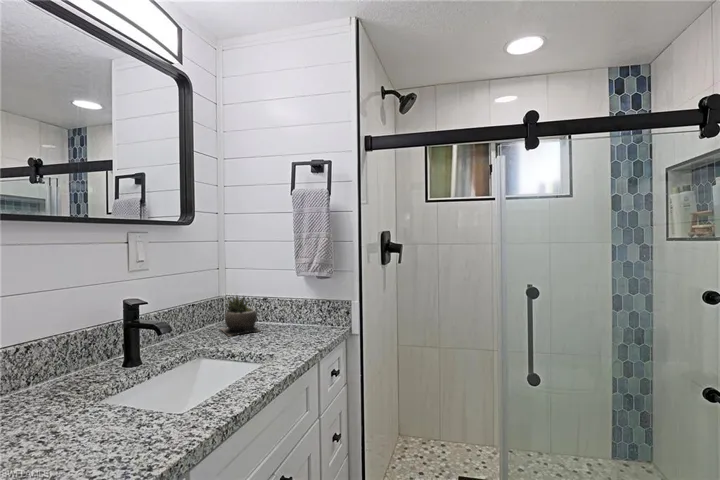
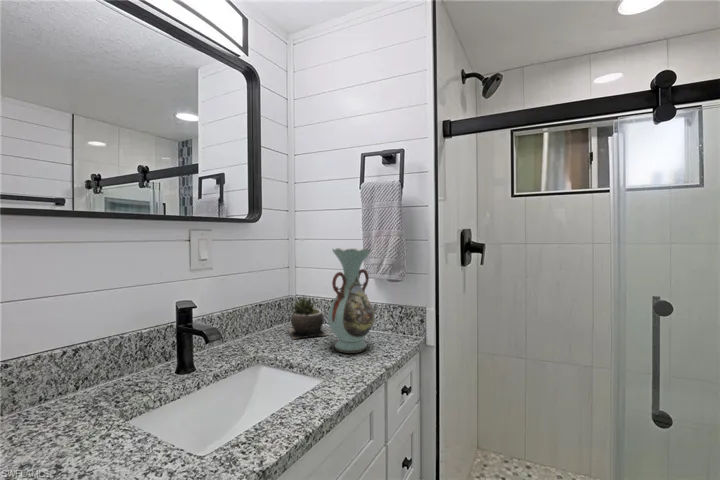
decorative vase: none [264,249,307,342] -> present [328,248,375,353]

